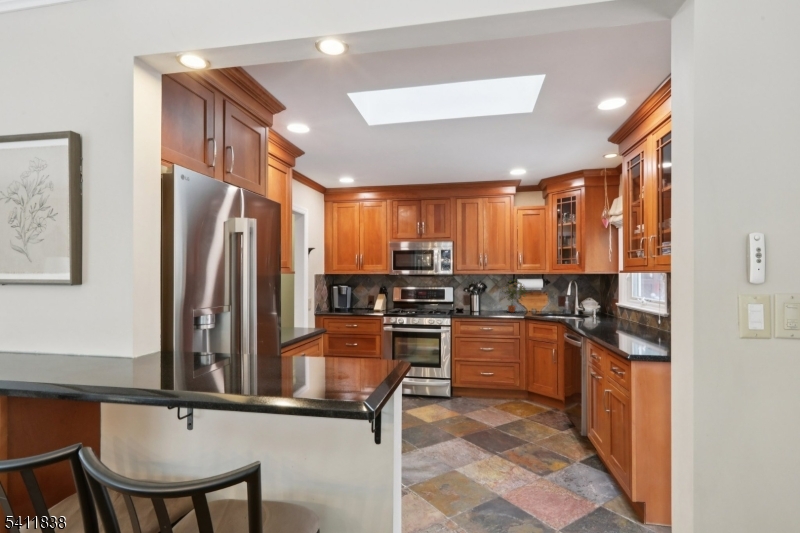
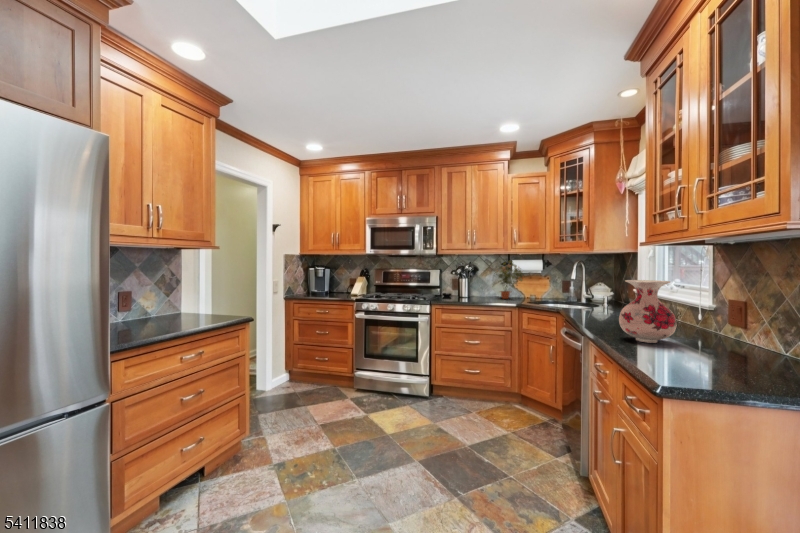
vase: none [607,296,642,338] -> present [619,280,677,343]

